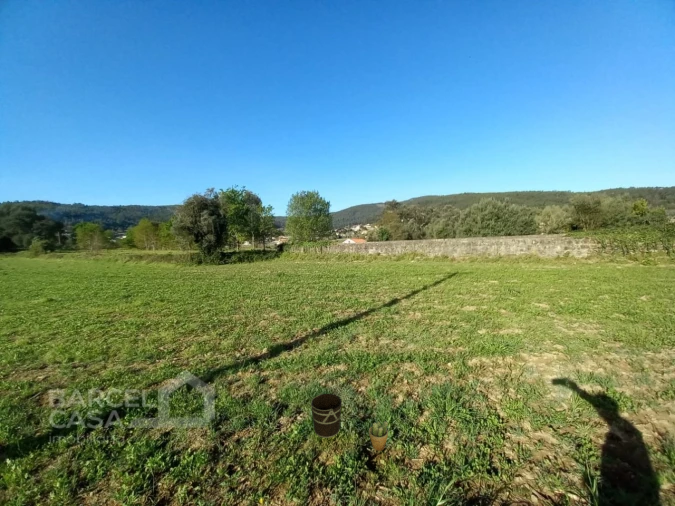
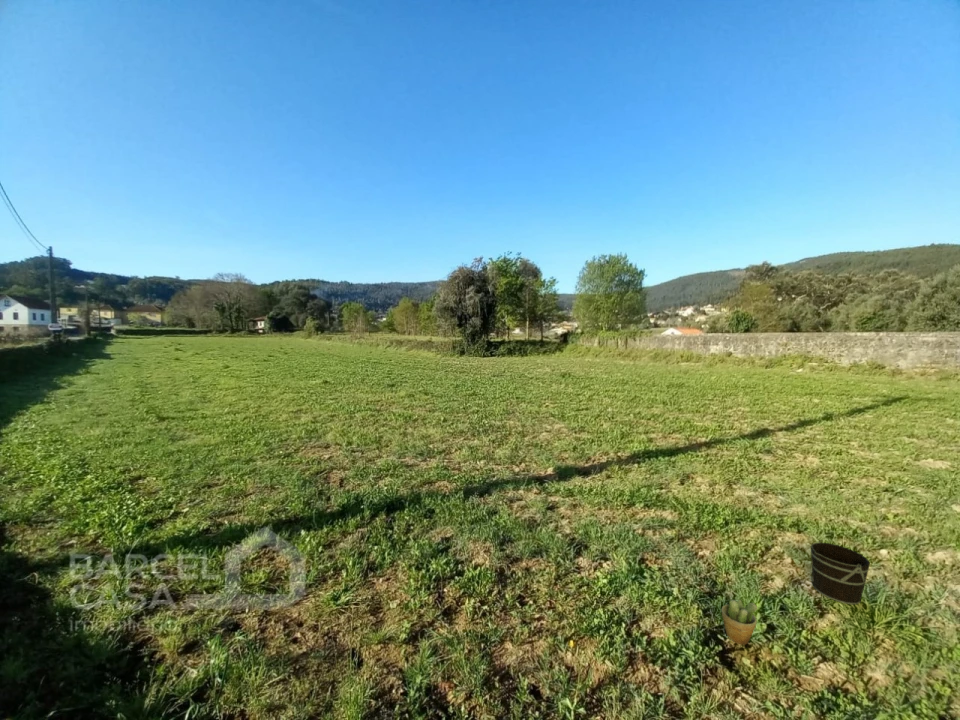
bucket: present [311,394,342,438] -> present [811,541,870,604]

